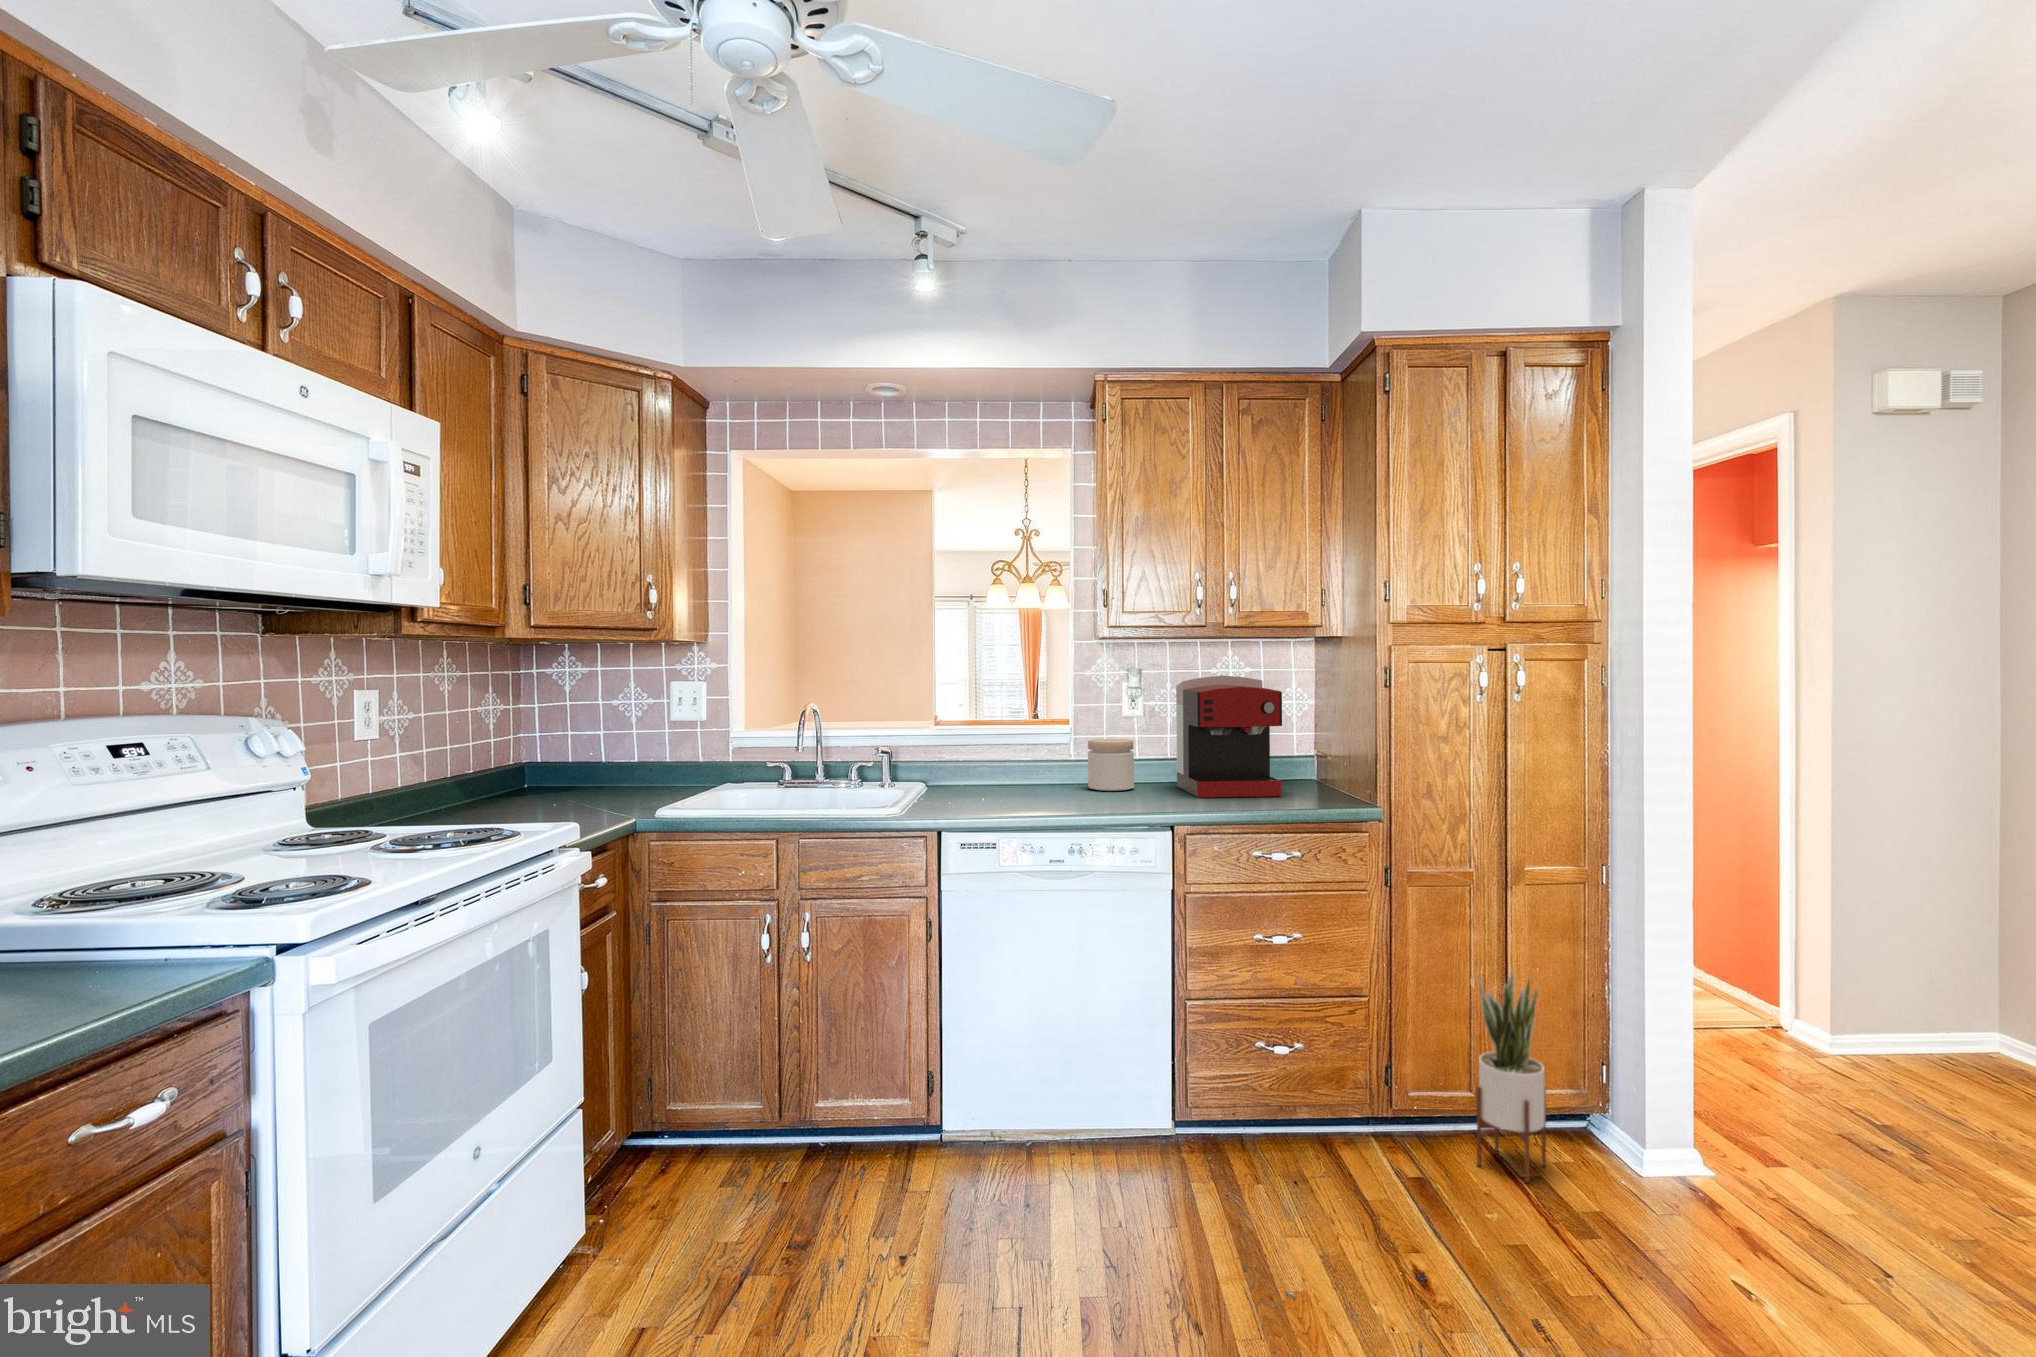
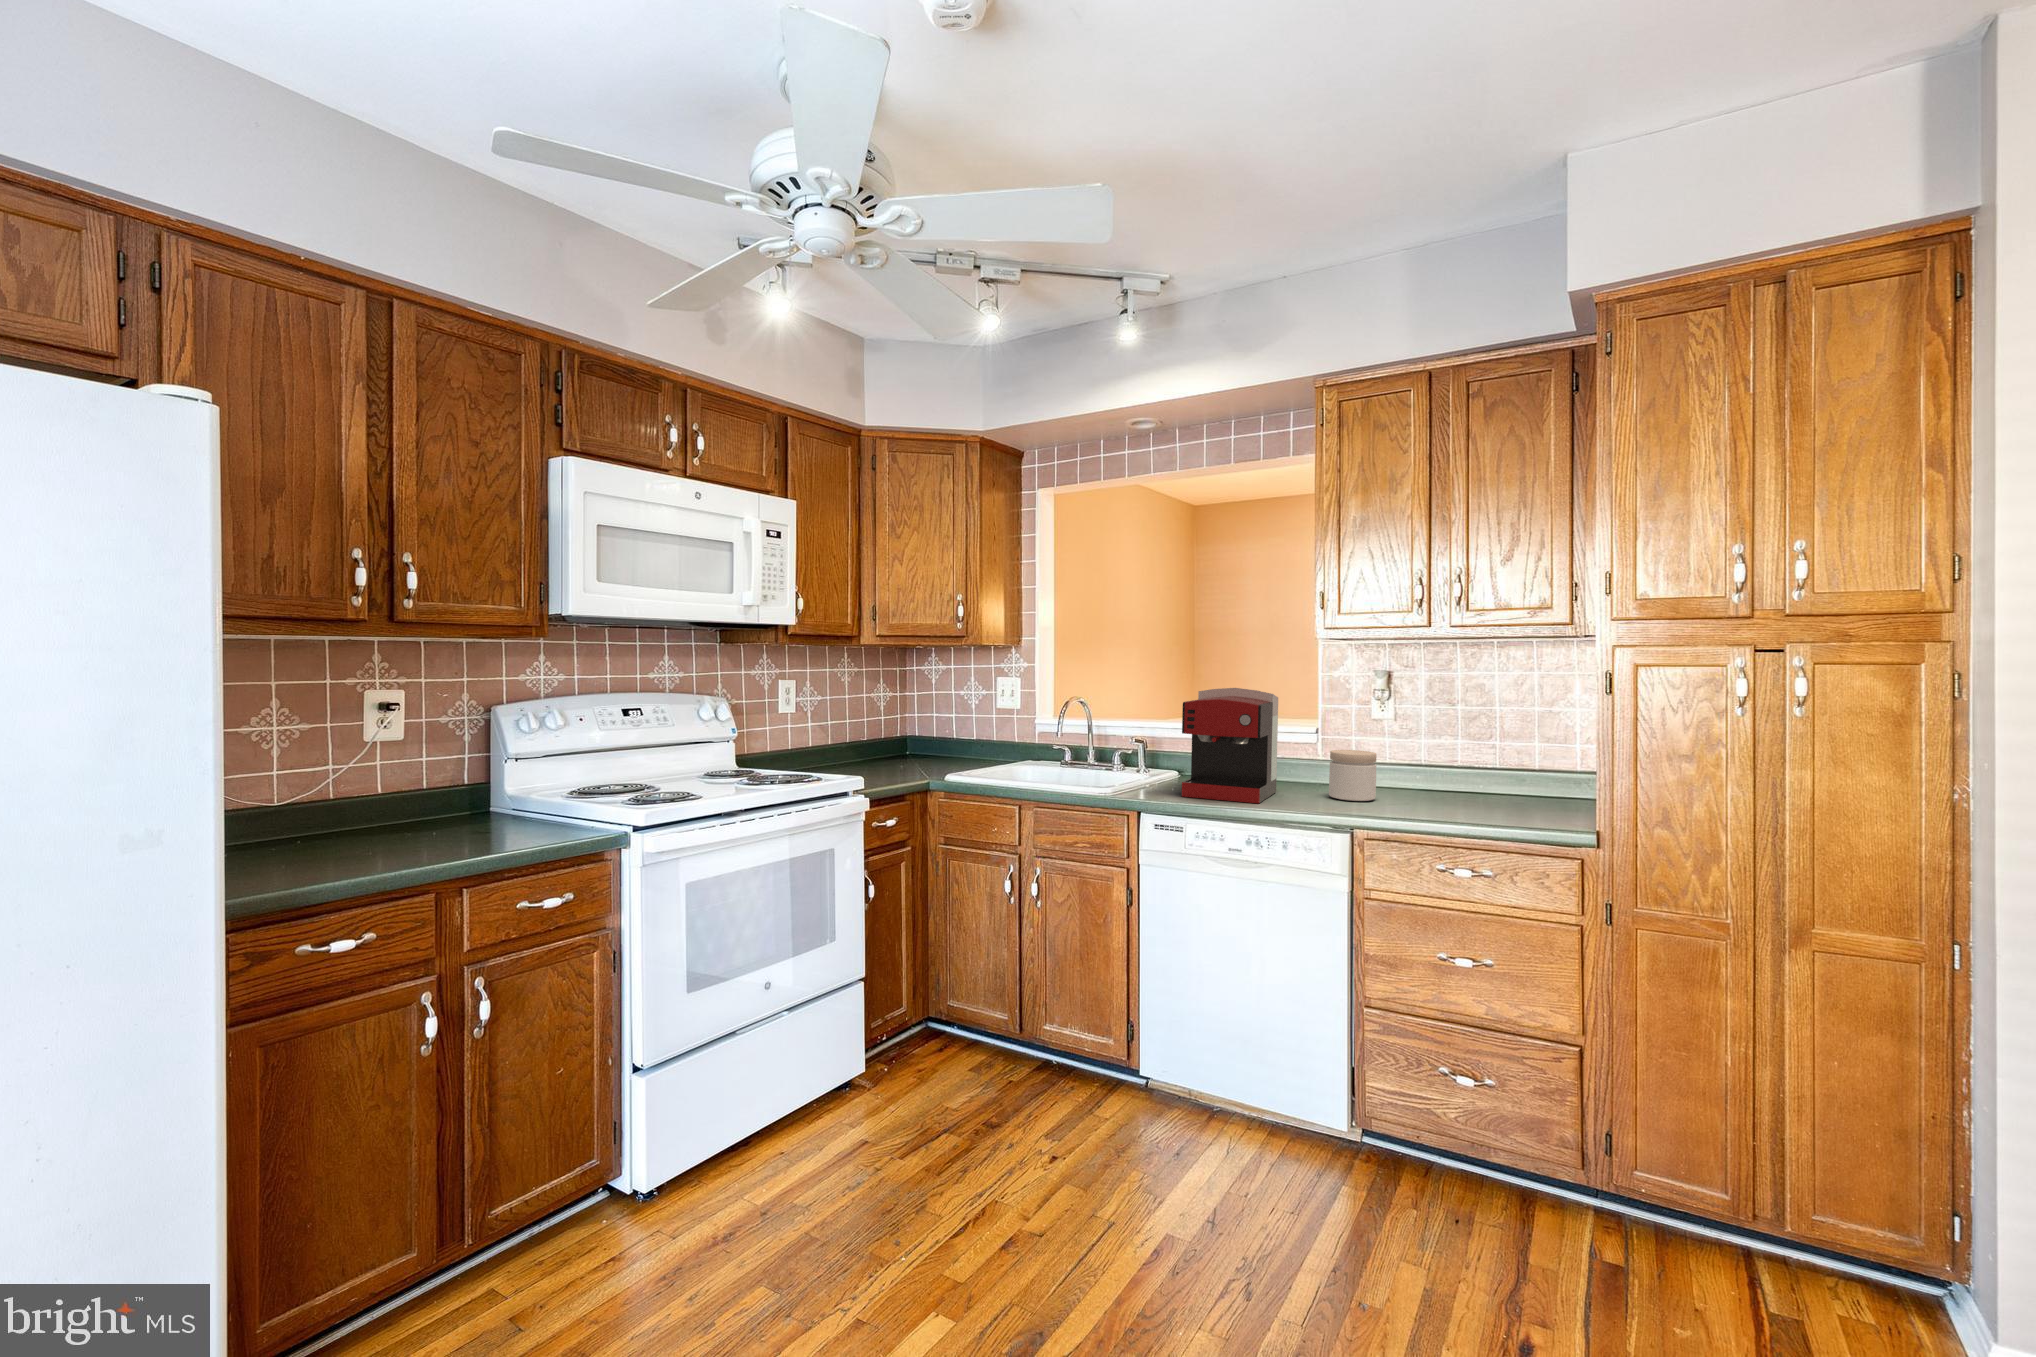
coffee maker: present [1176,676,1282,798] -> present [1182,688,1278,803]
potted plant: present [1477,969,1546,1183] -> none [1688,1049,1795,1302]

